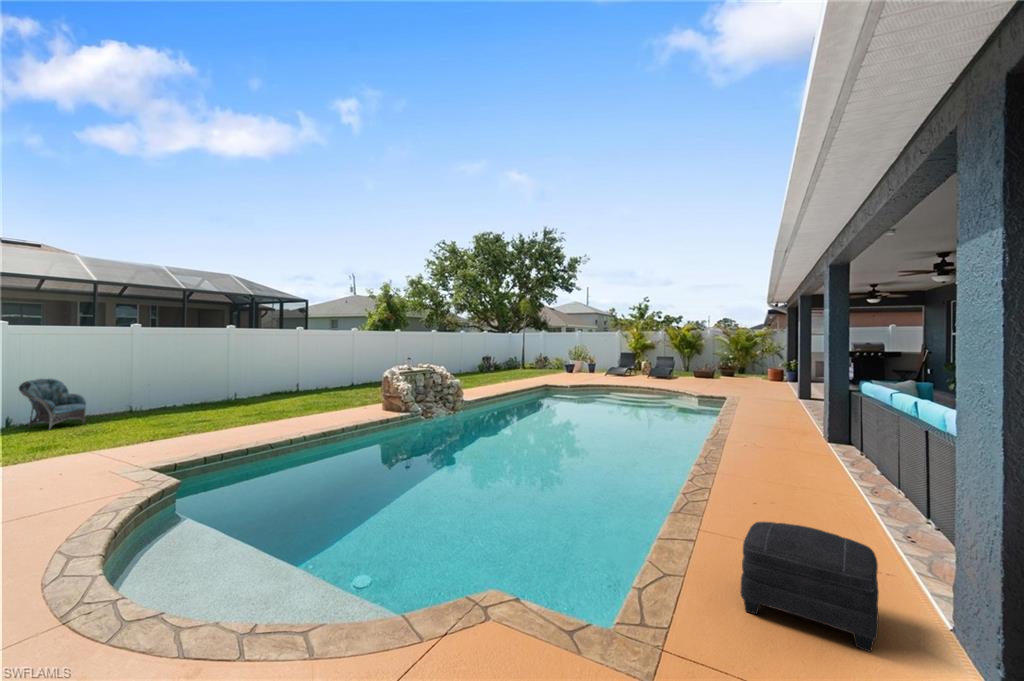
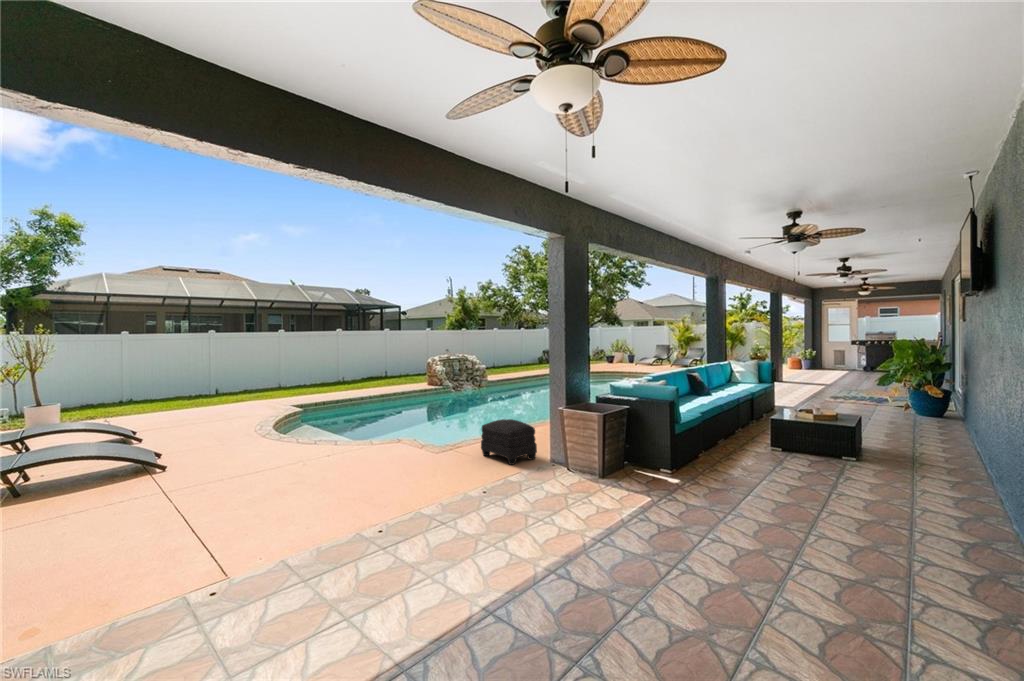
armchair: present [19,379,86,429] -> none [214,363,248,393]

